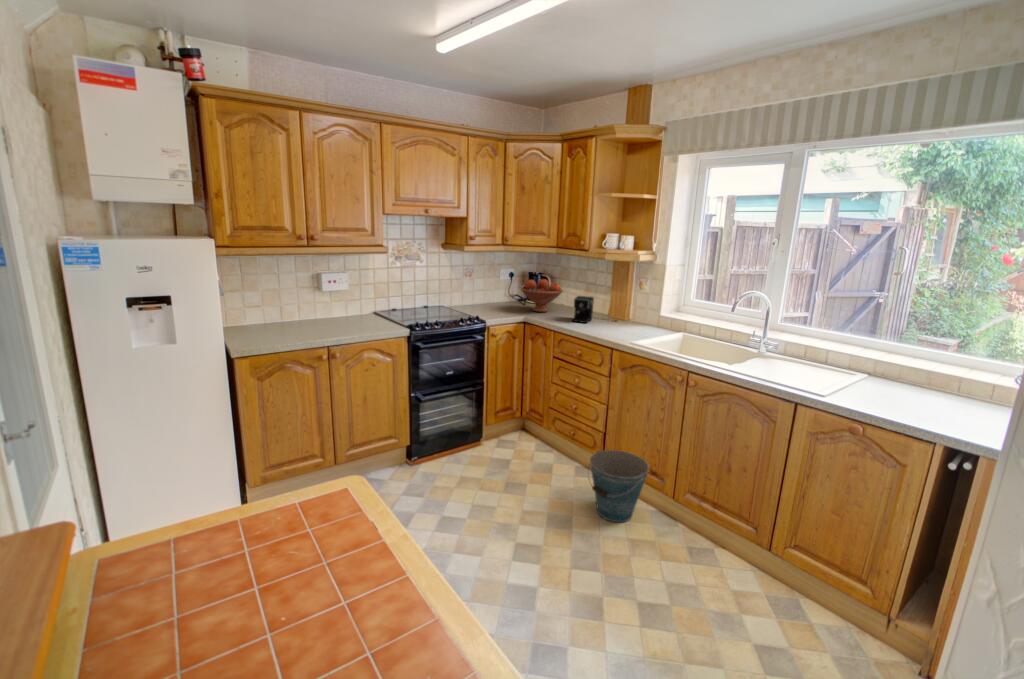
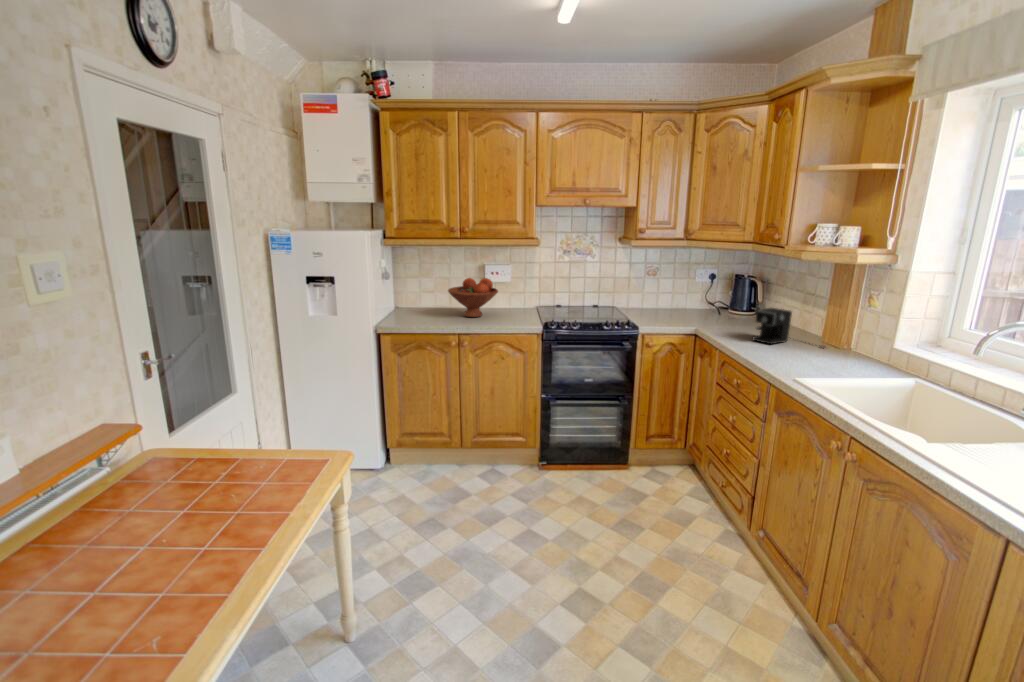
fruit bowl: present [521,279,563,312] -> present [448,278,498,317]
bucket: present [590,450,649,522] -> none [690,512,781,621]

